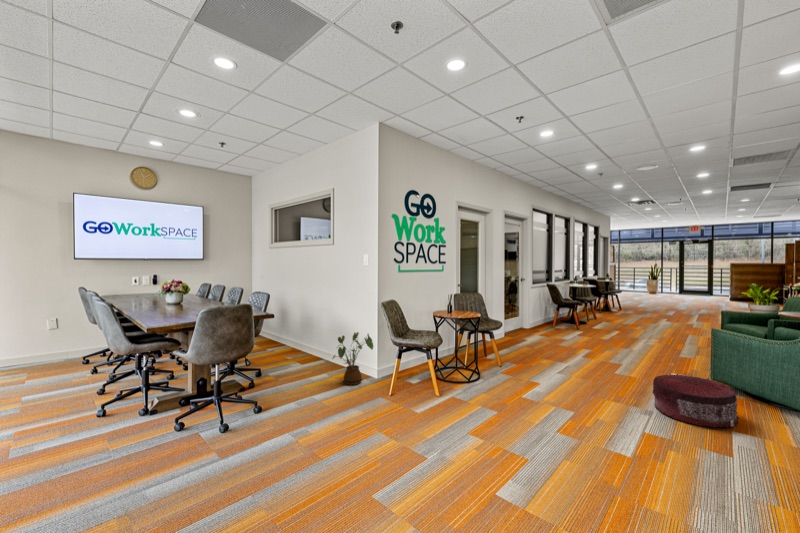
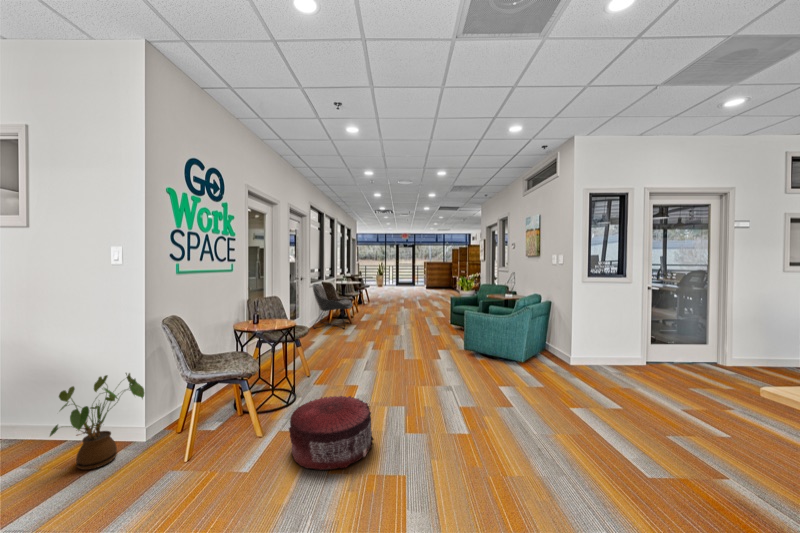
lounge chair: none [533,285,580,334] -> present [313,284,353,329]
pouf: present [653,374,739,428] -> present [289,396,374,470]

